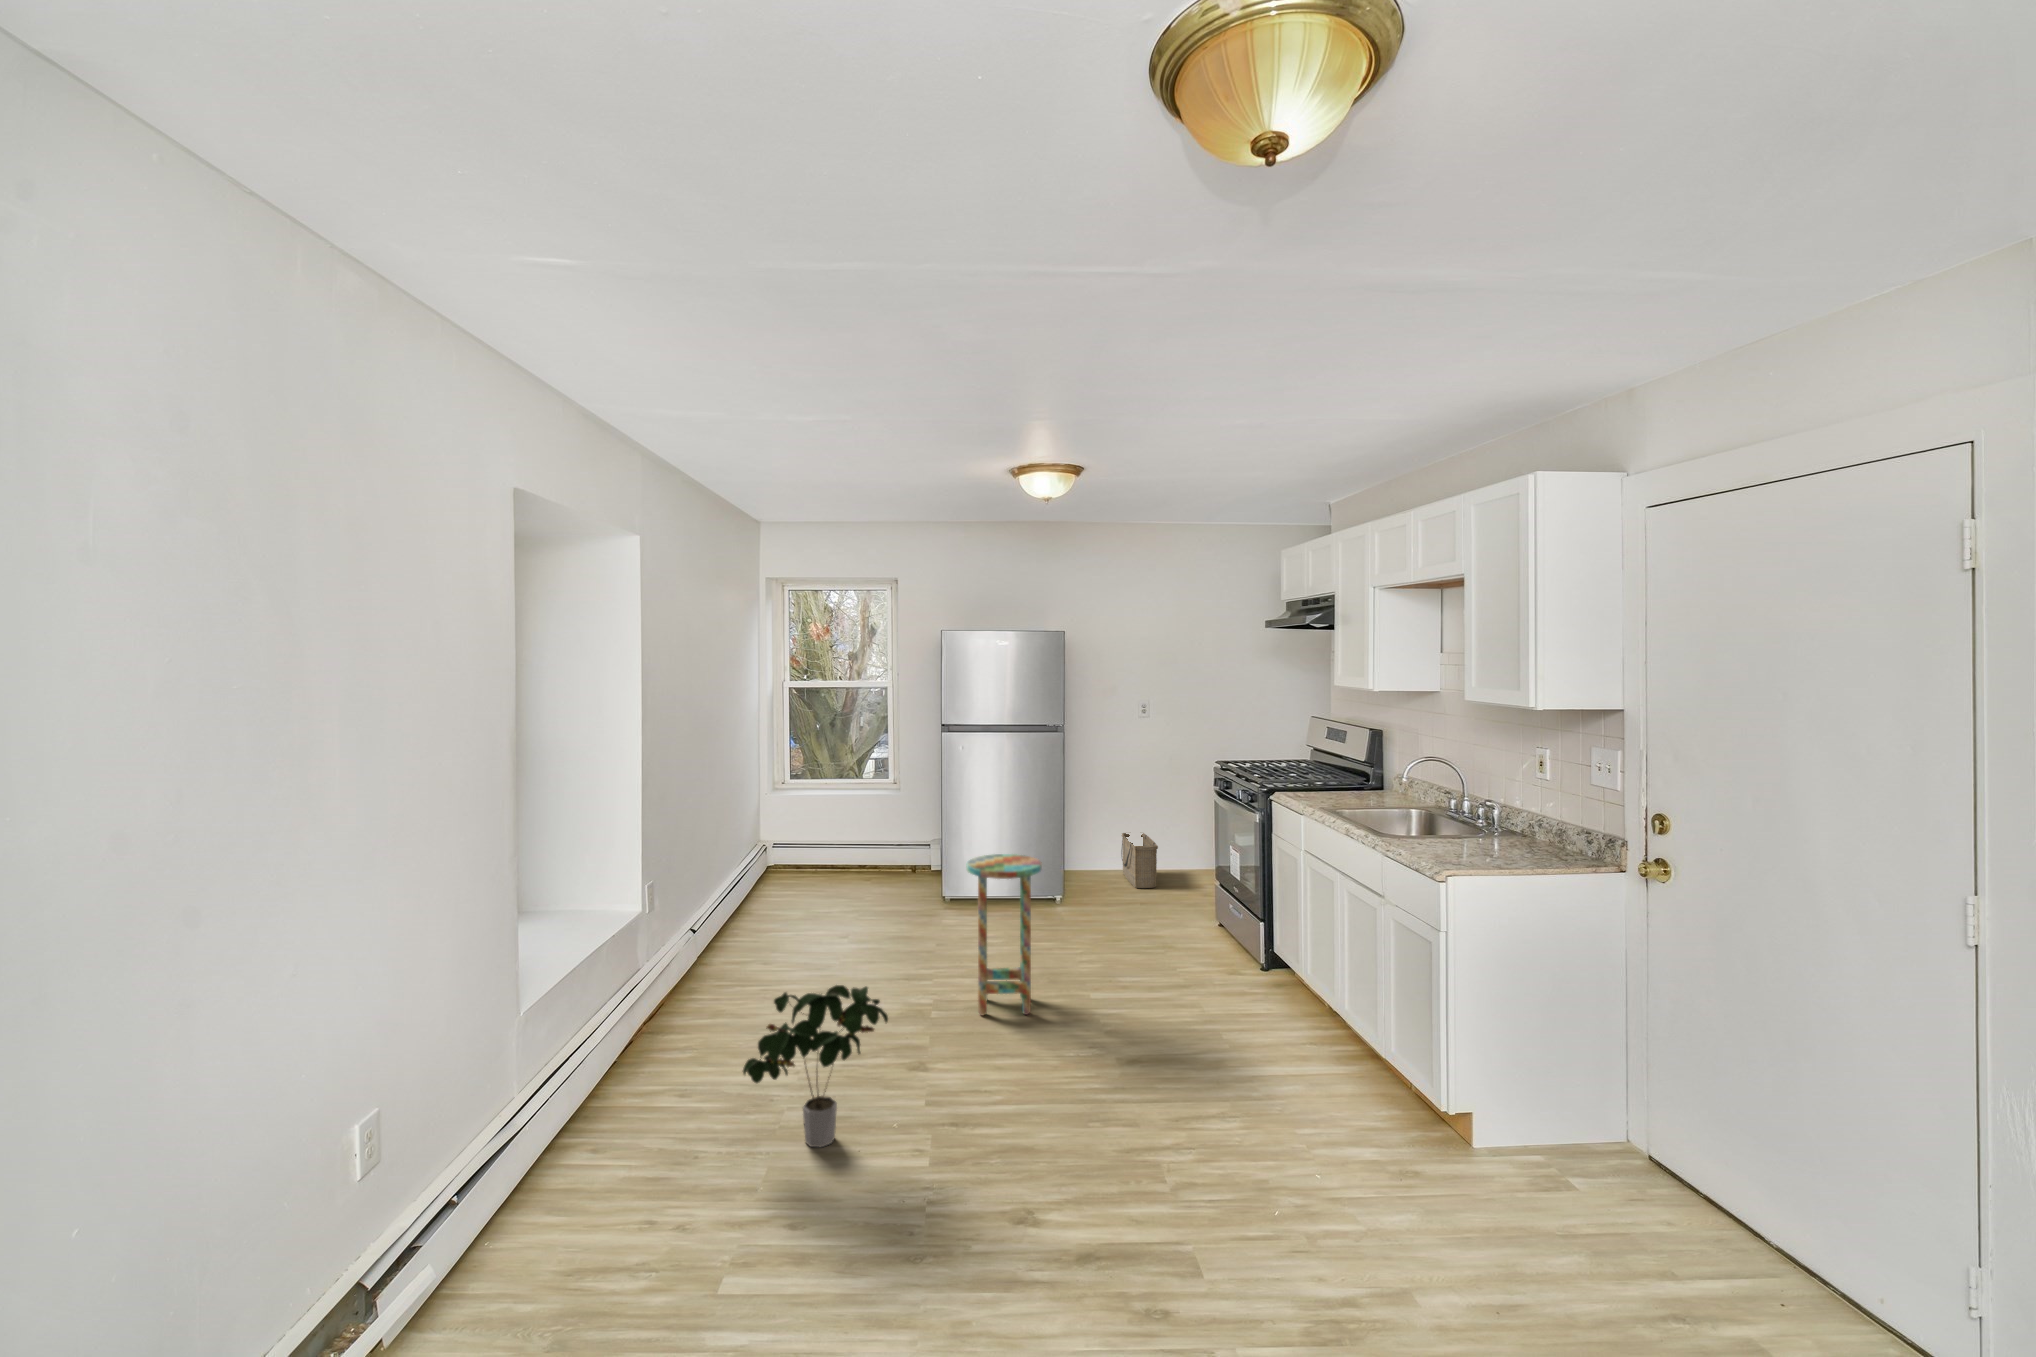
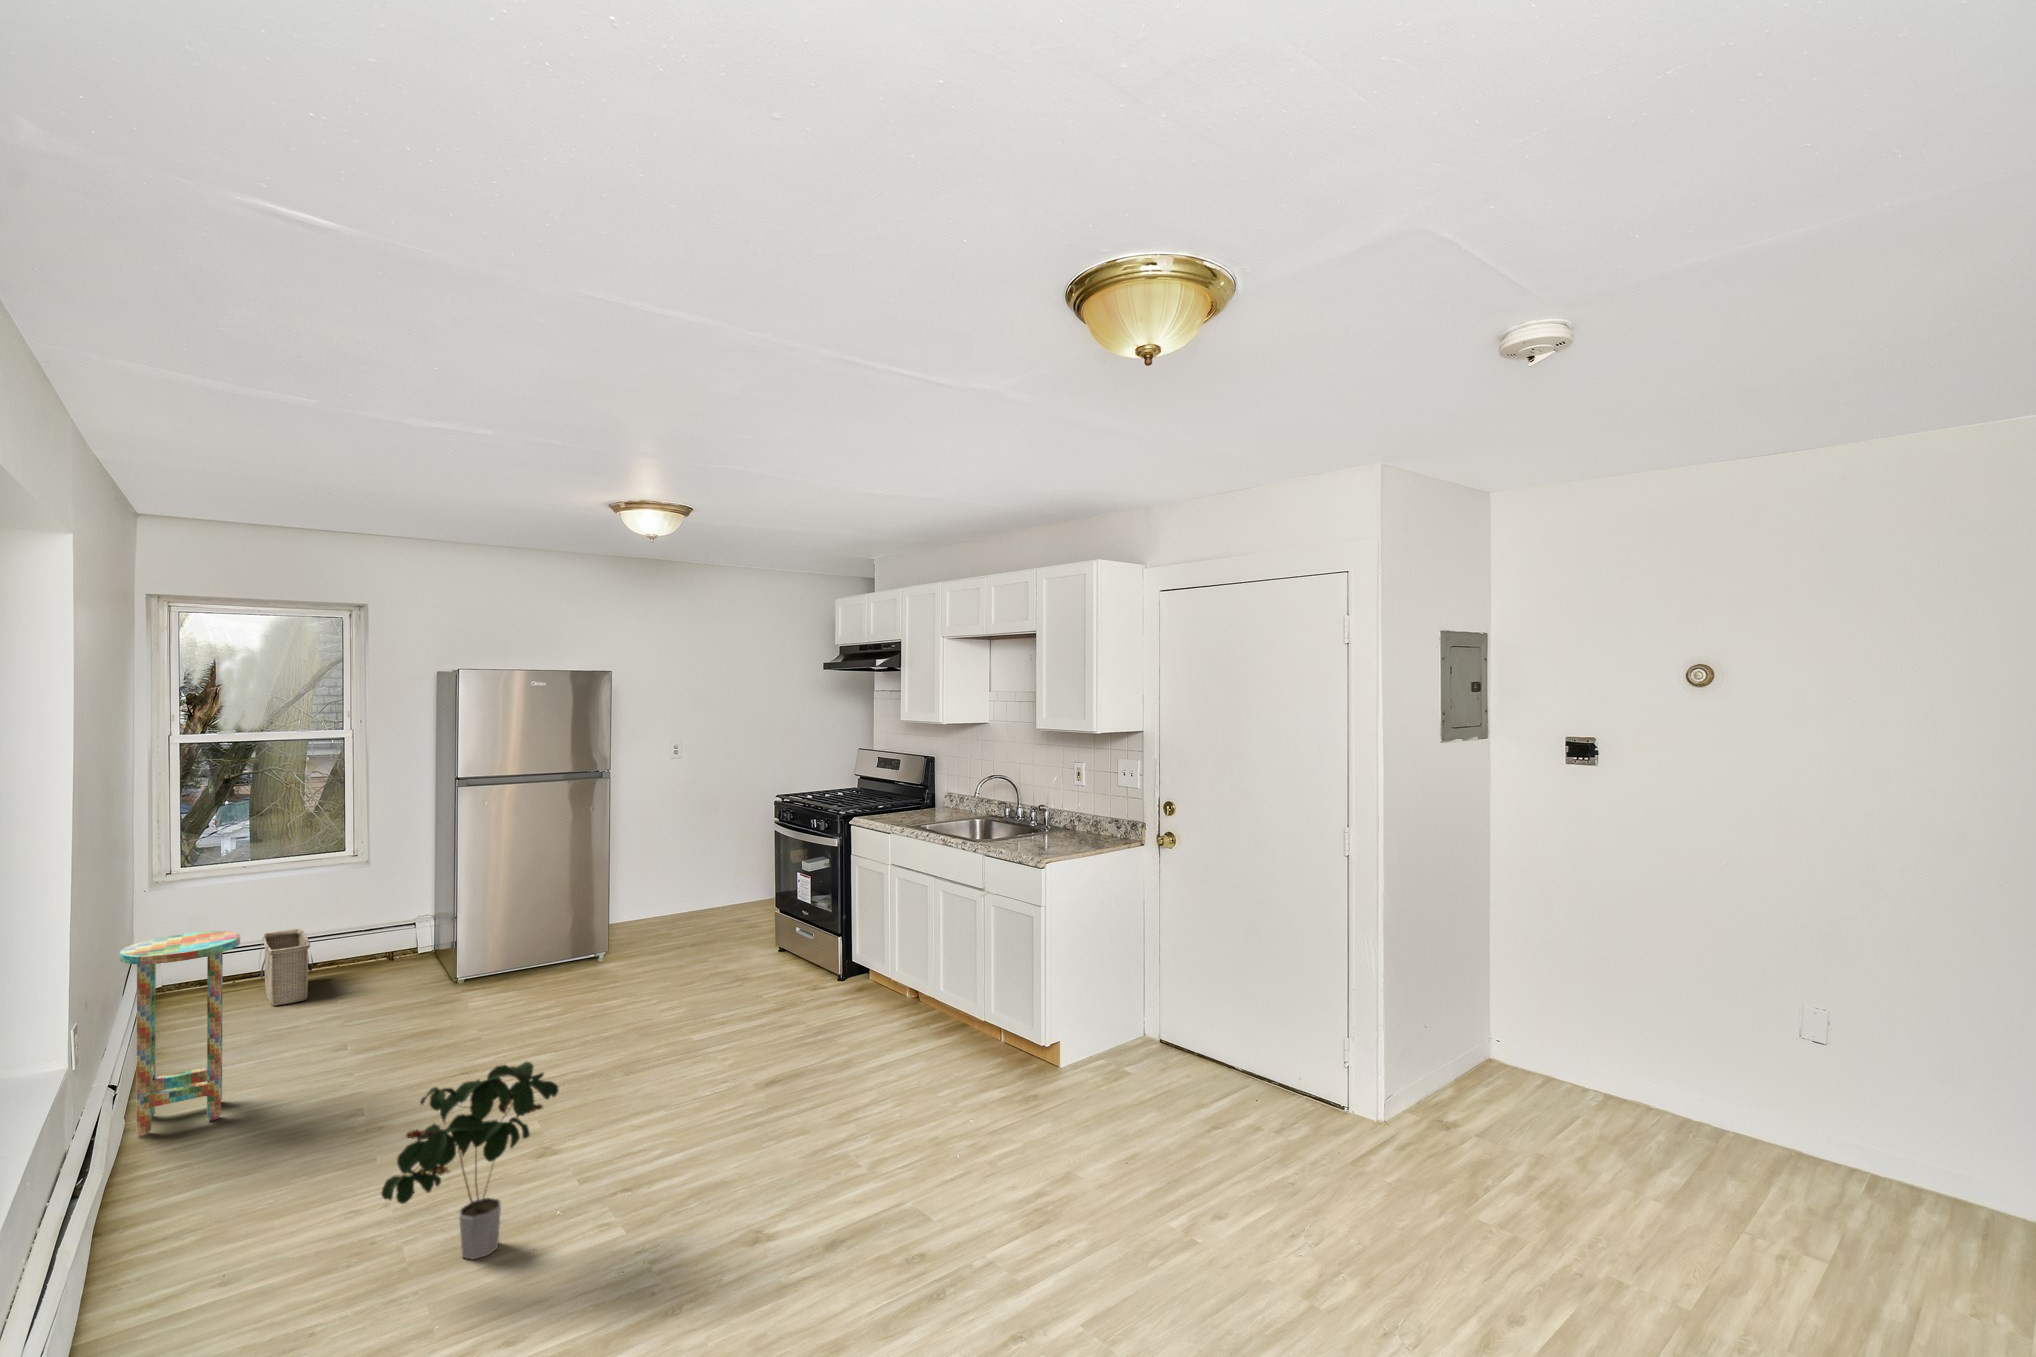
basket: present [1121,833,1158,888] -> present [260,929,313,1006]
side table: present [966,854,1042,1015] -> present [120,931,240,1136]

